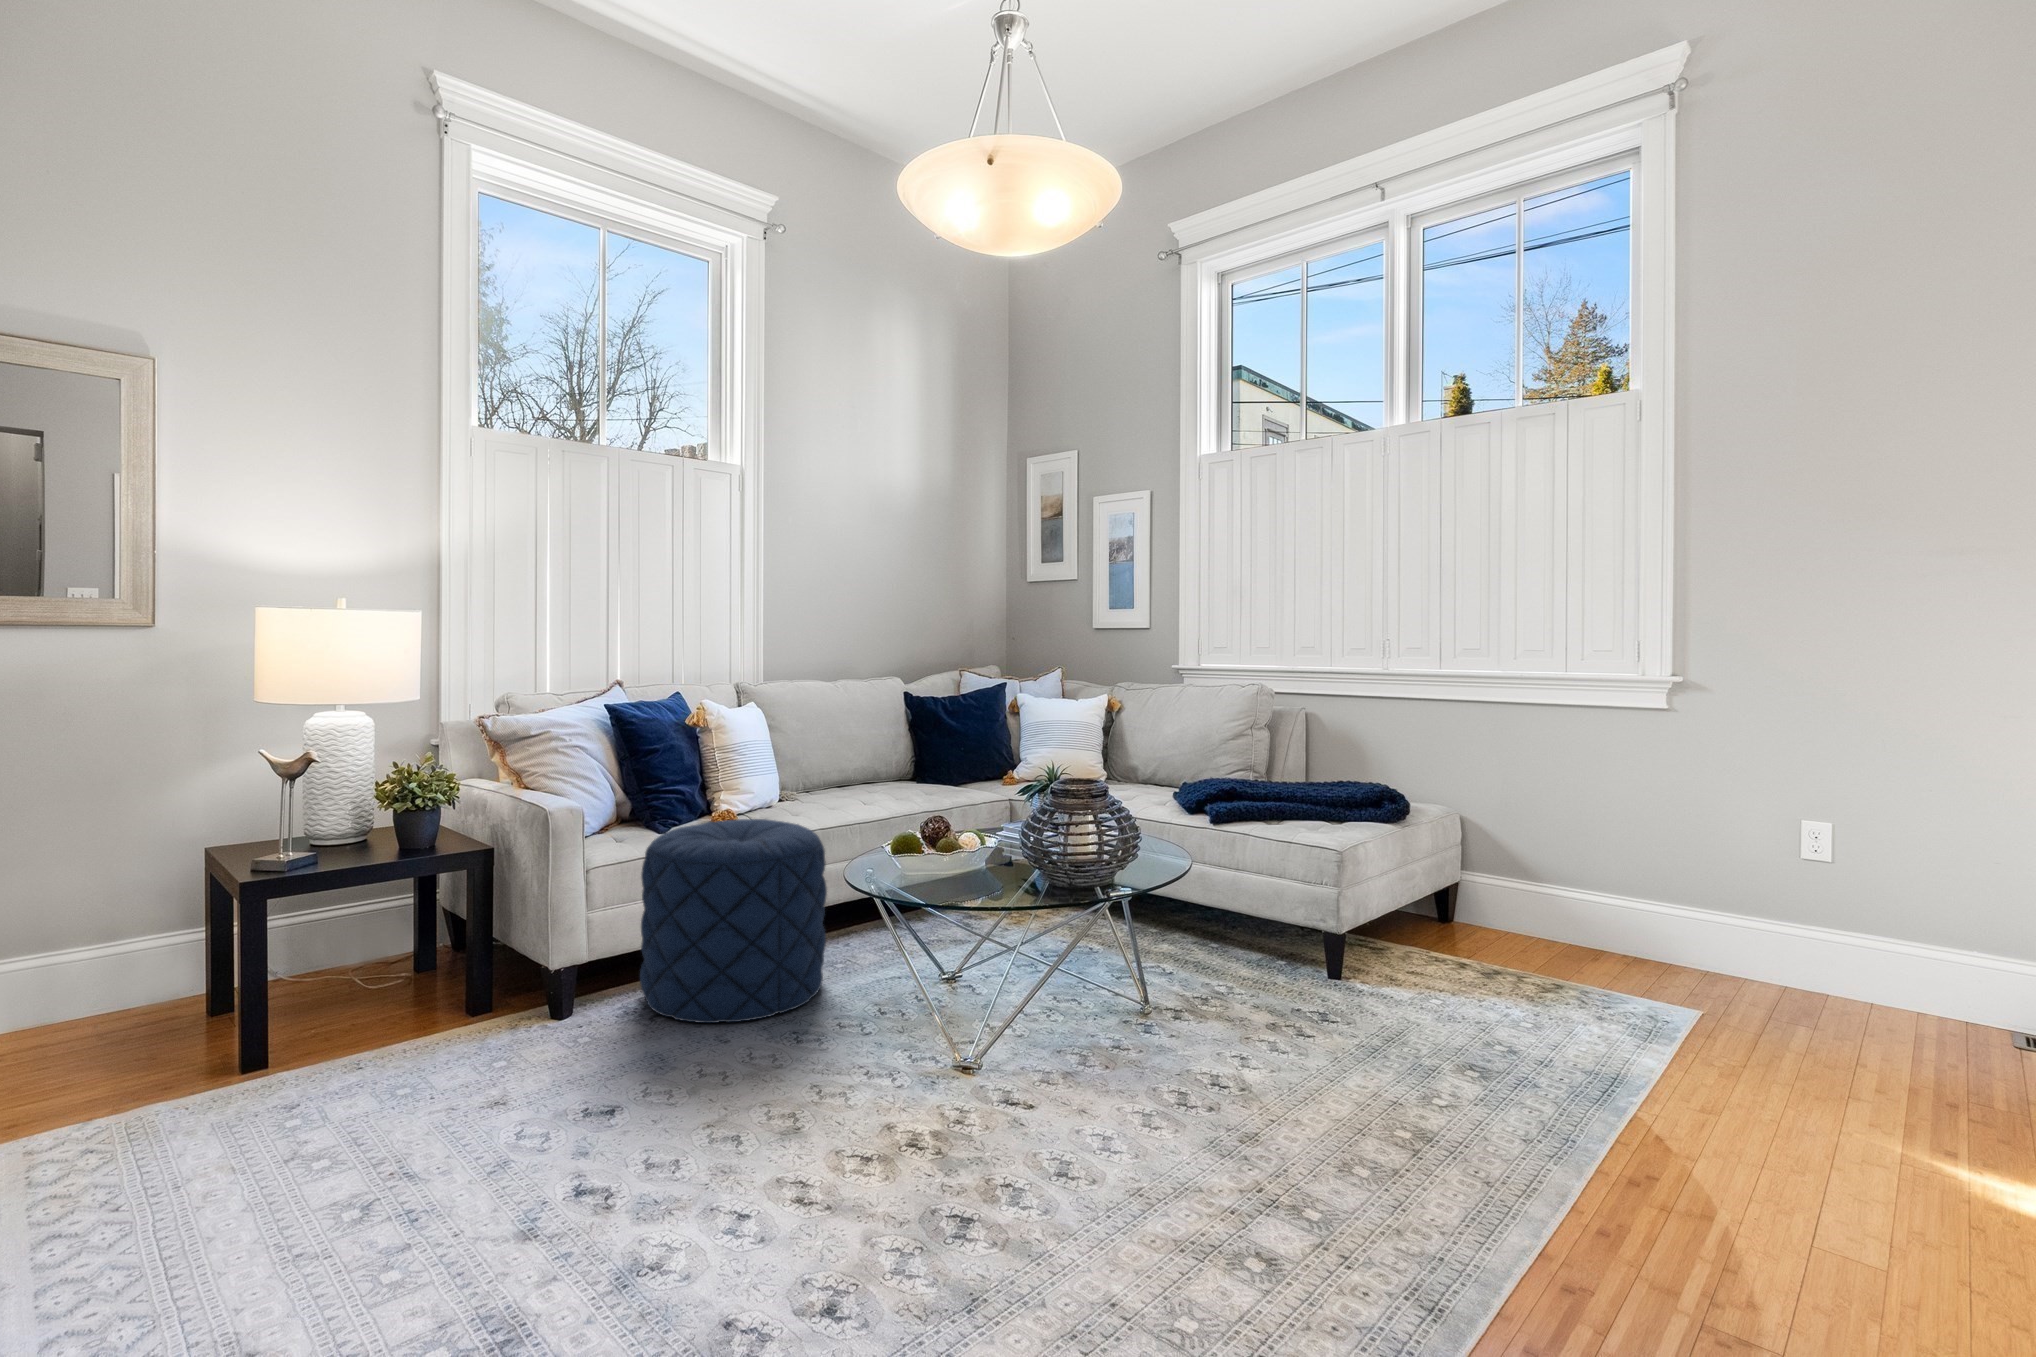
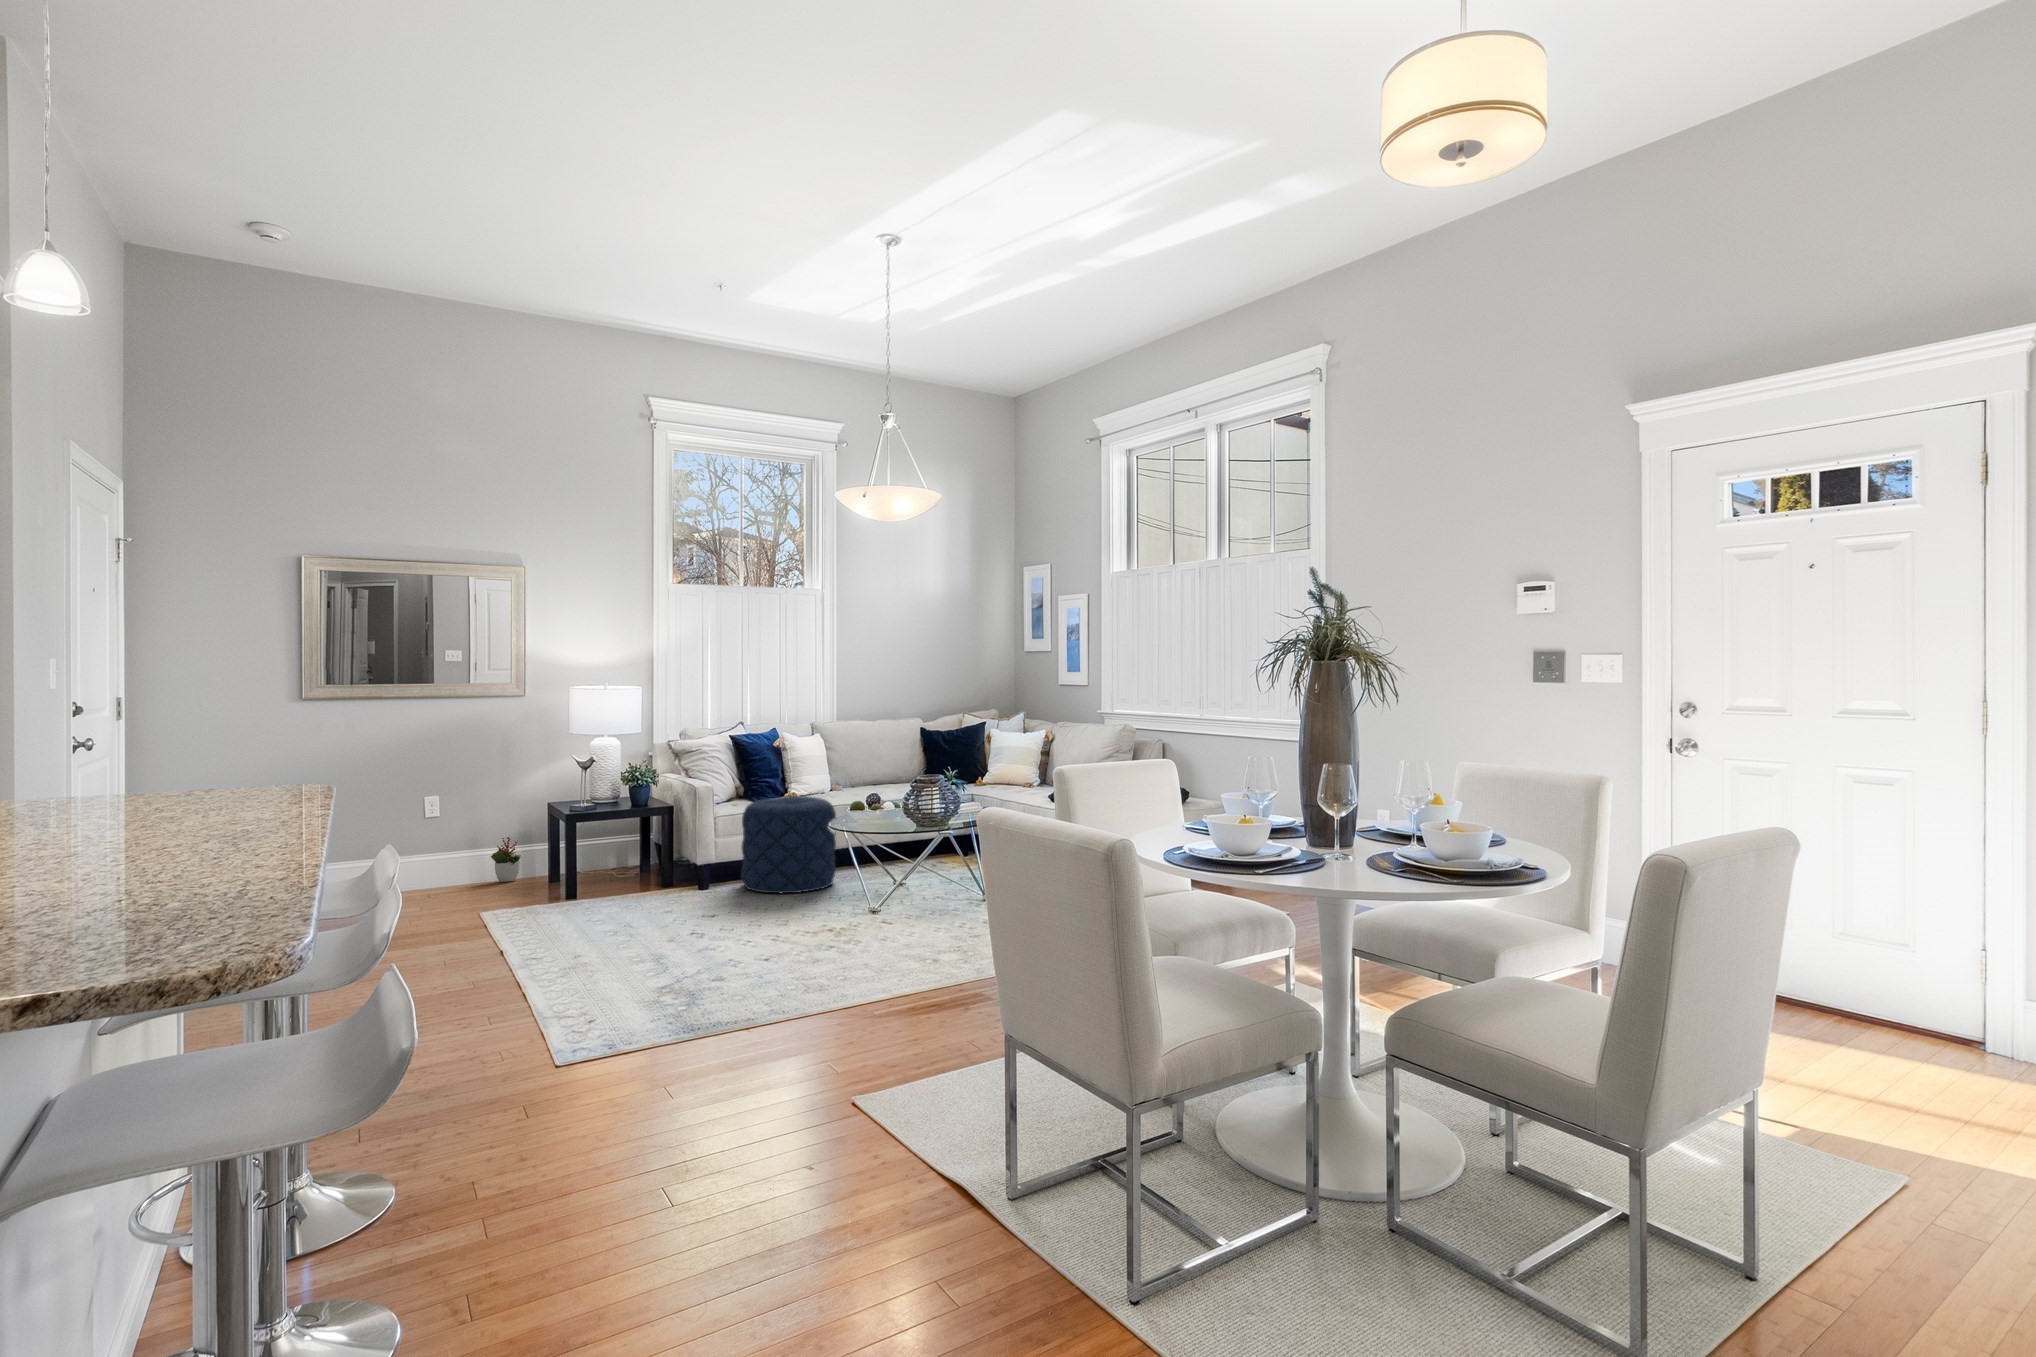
decorative plant: none [69,921,147,1018] -> present [491,837,521,882]

